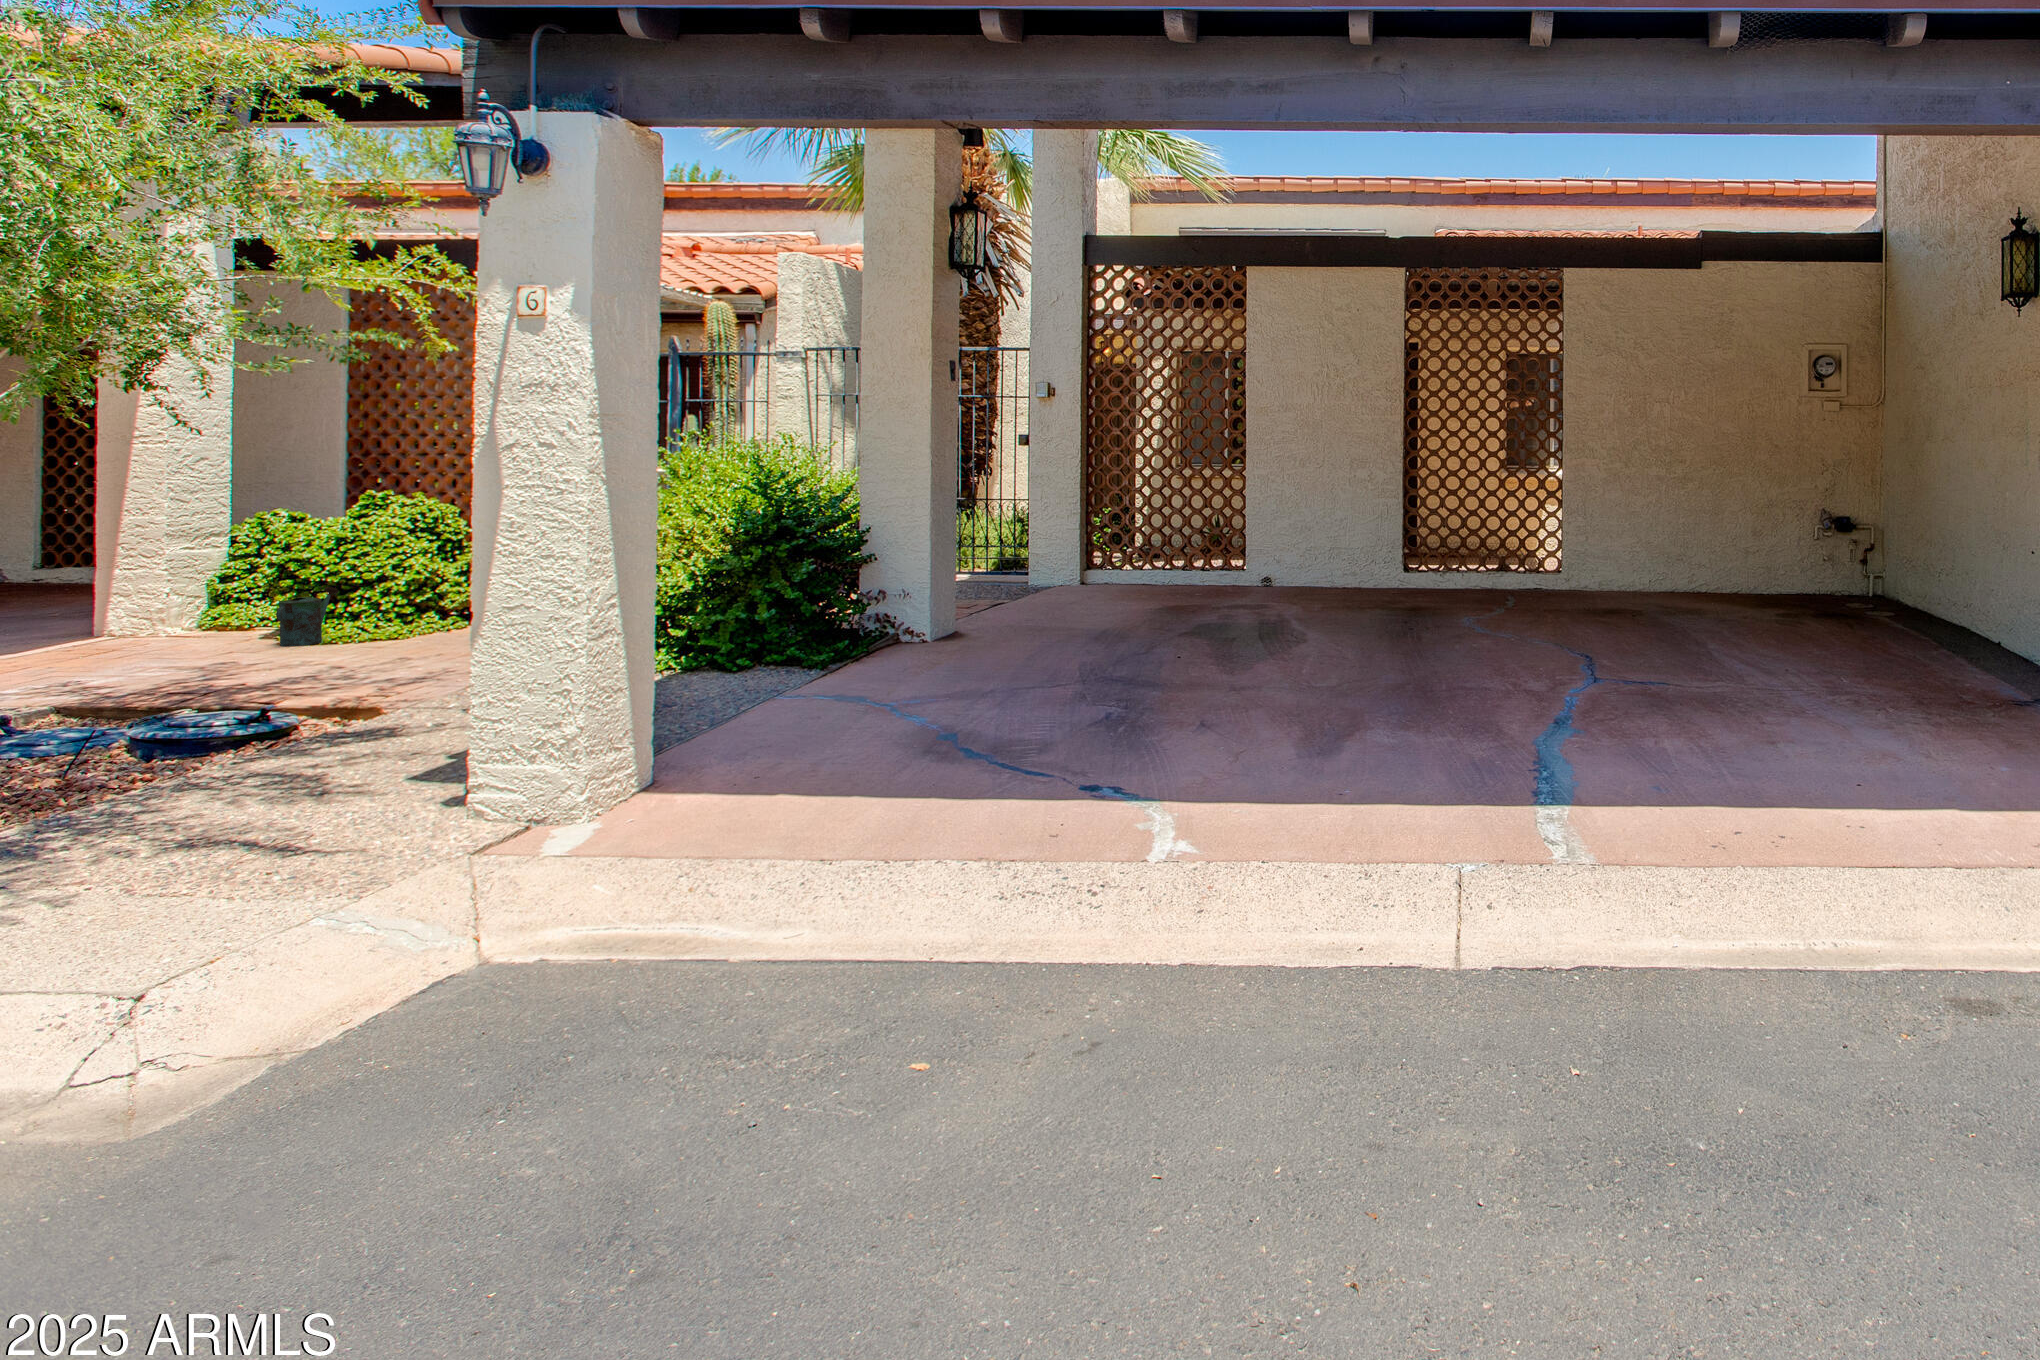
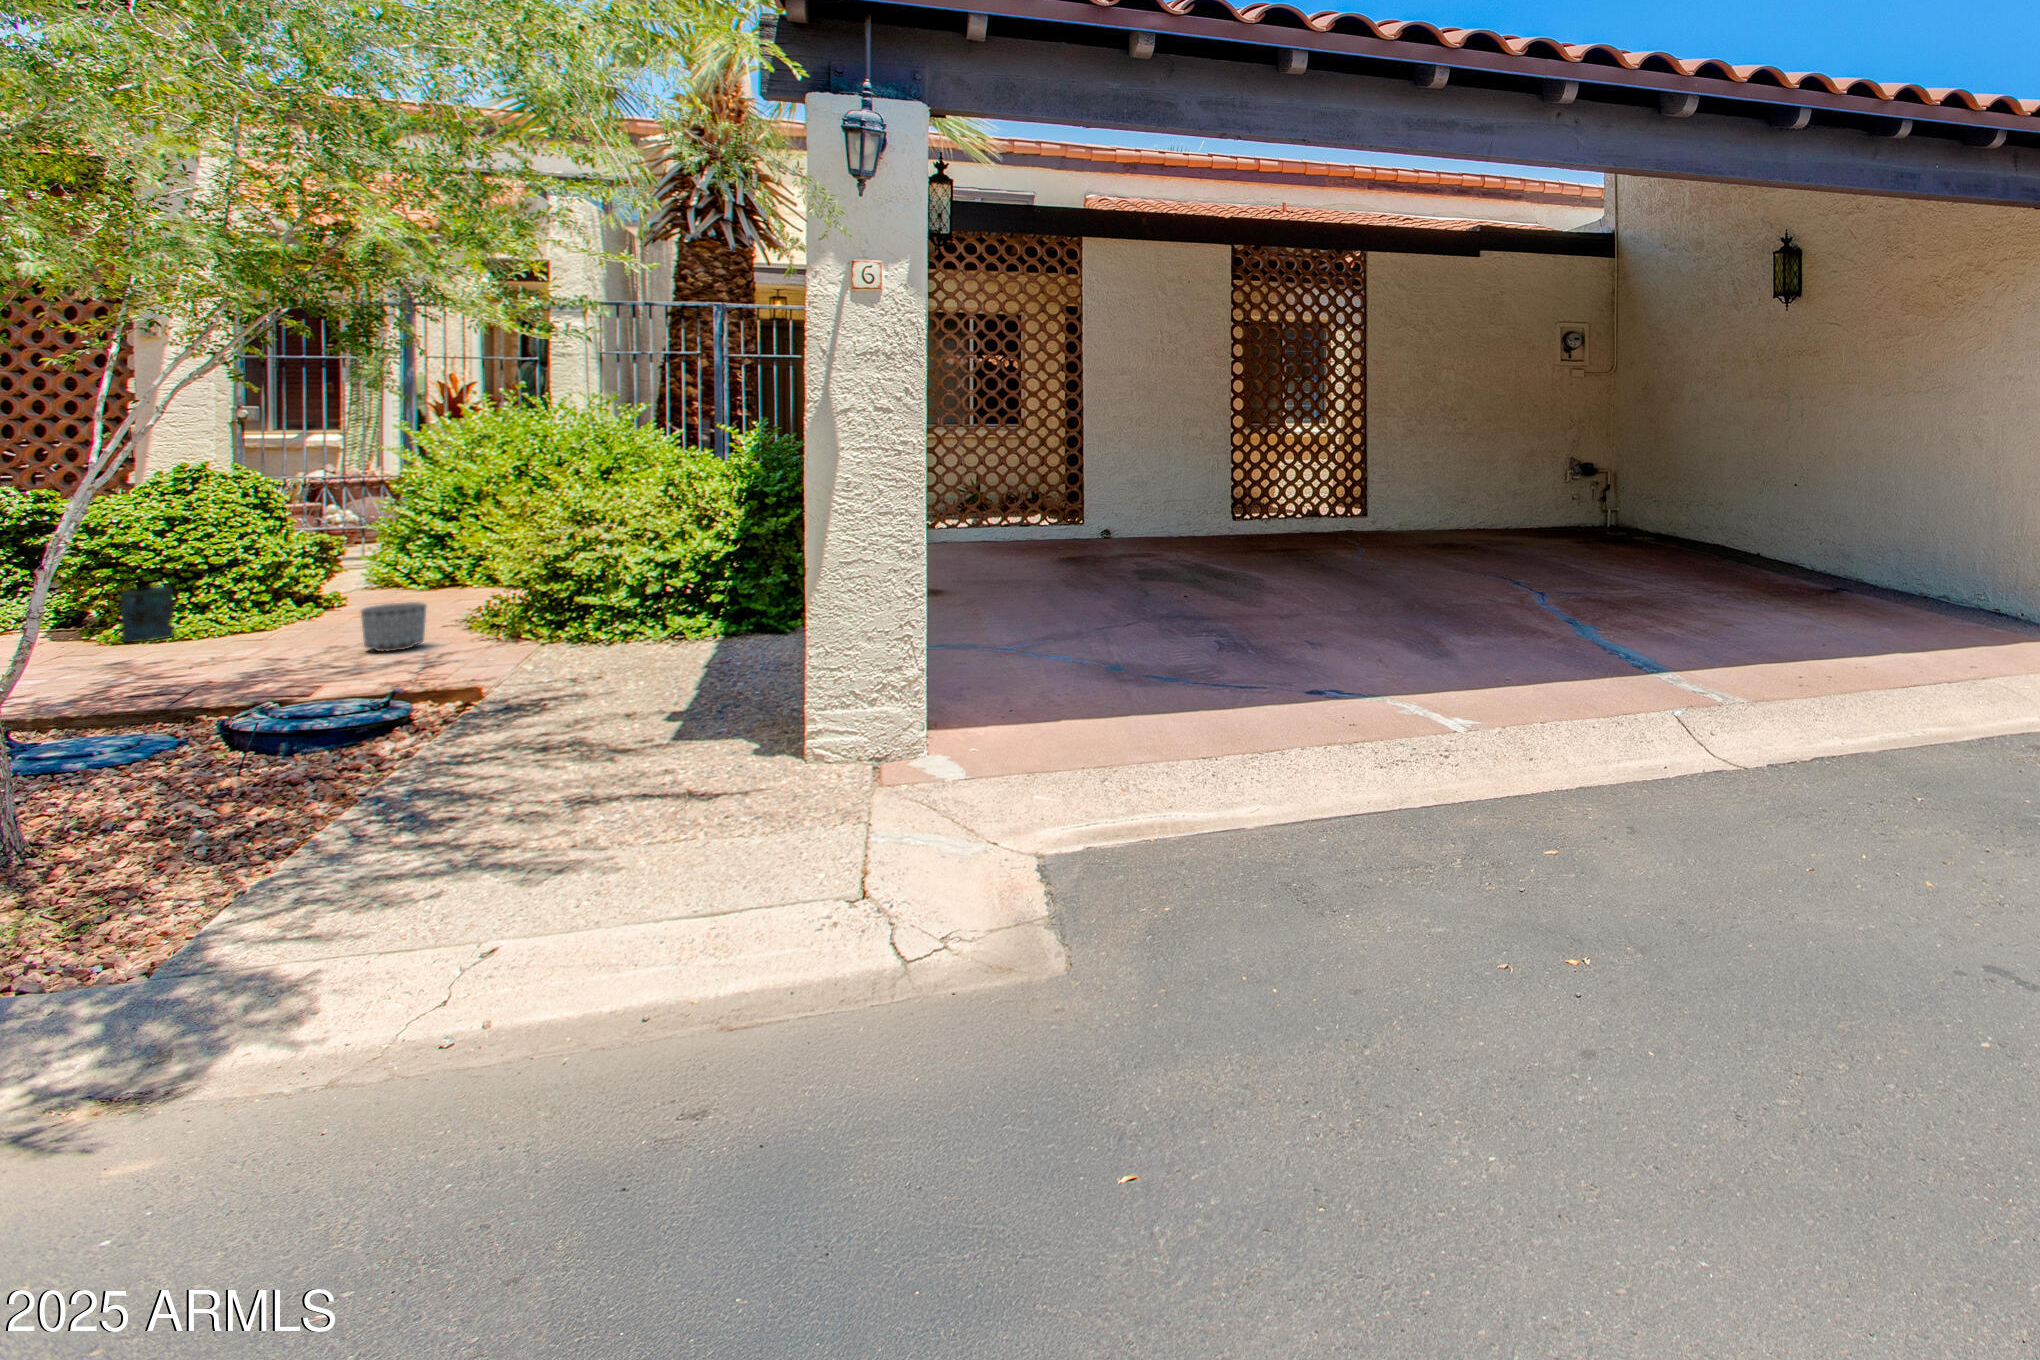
planter: none [399,624,459,670] -> present [361,602,426,651]

